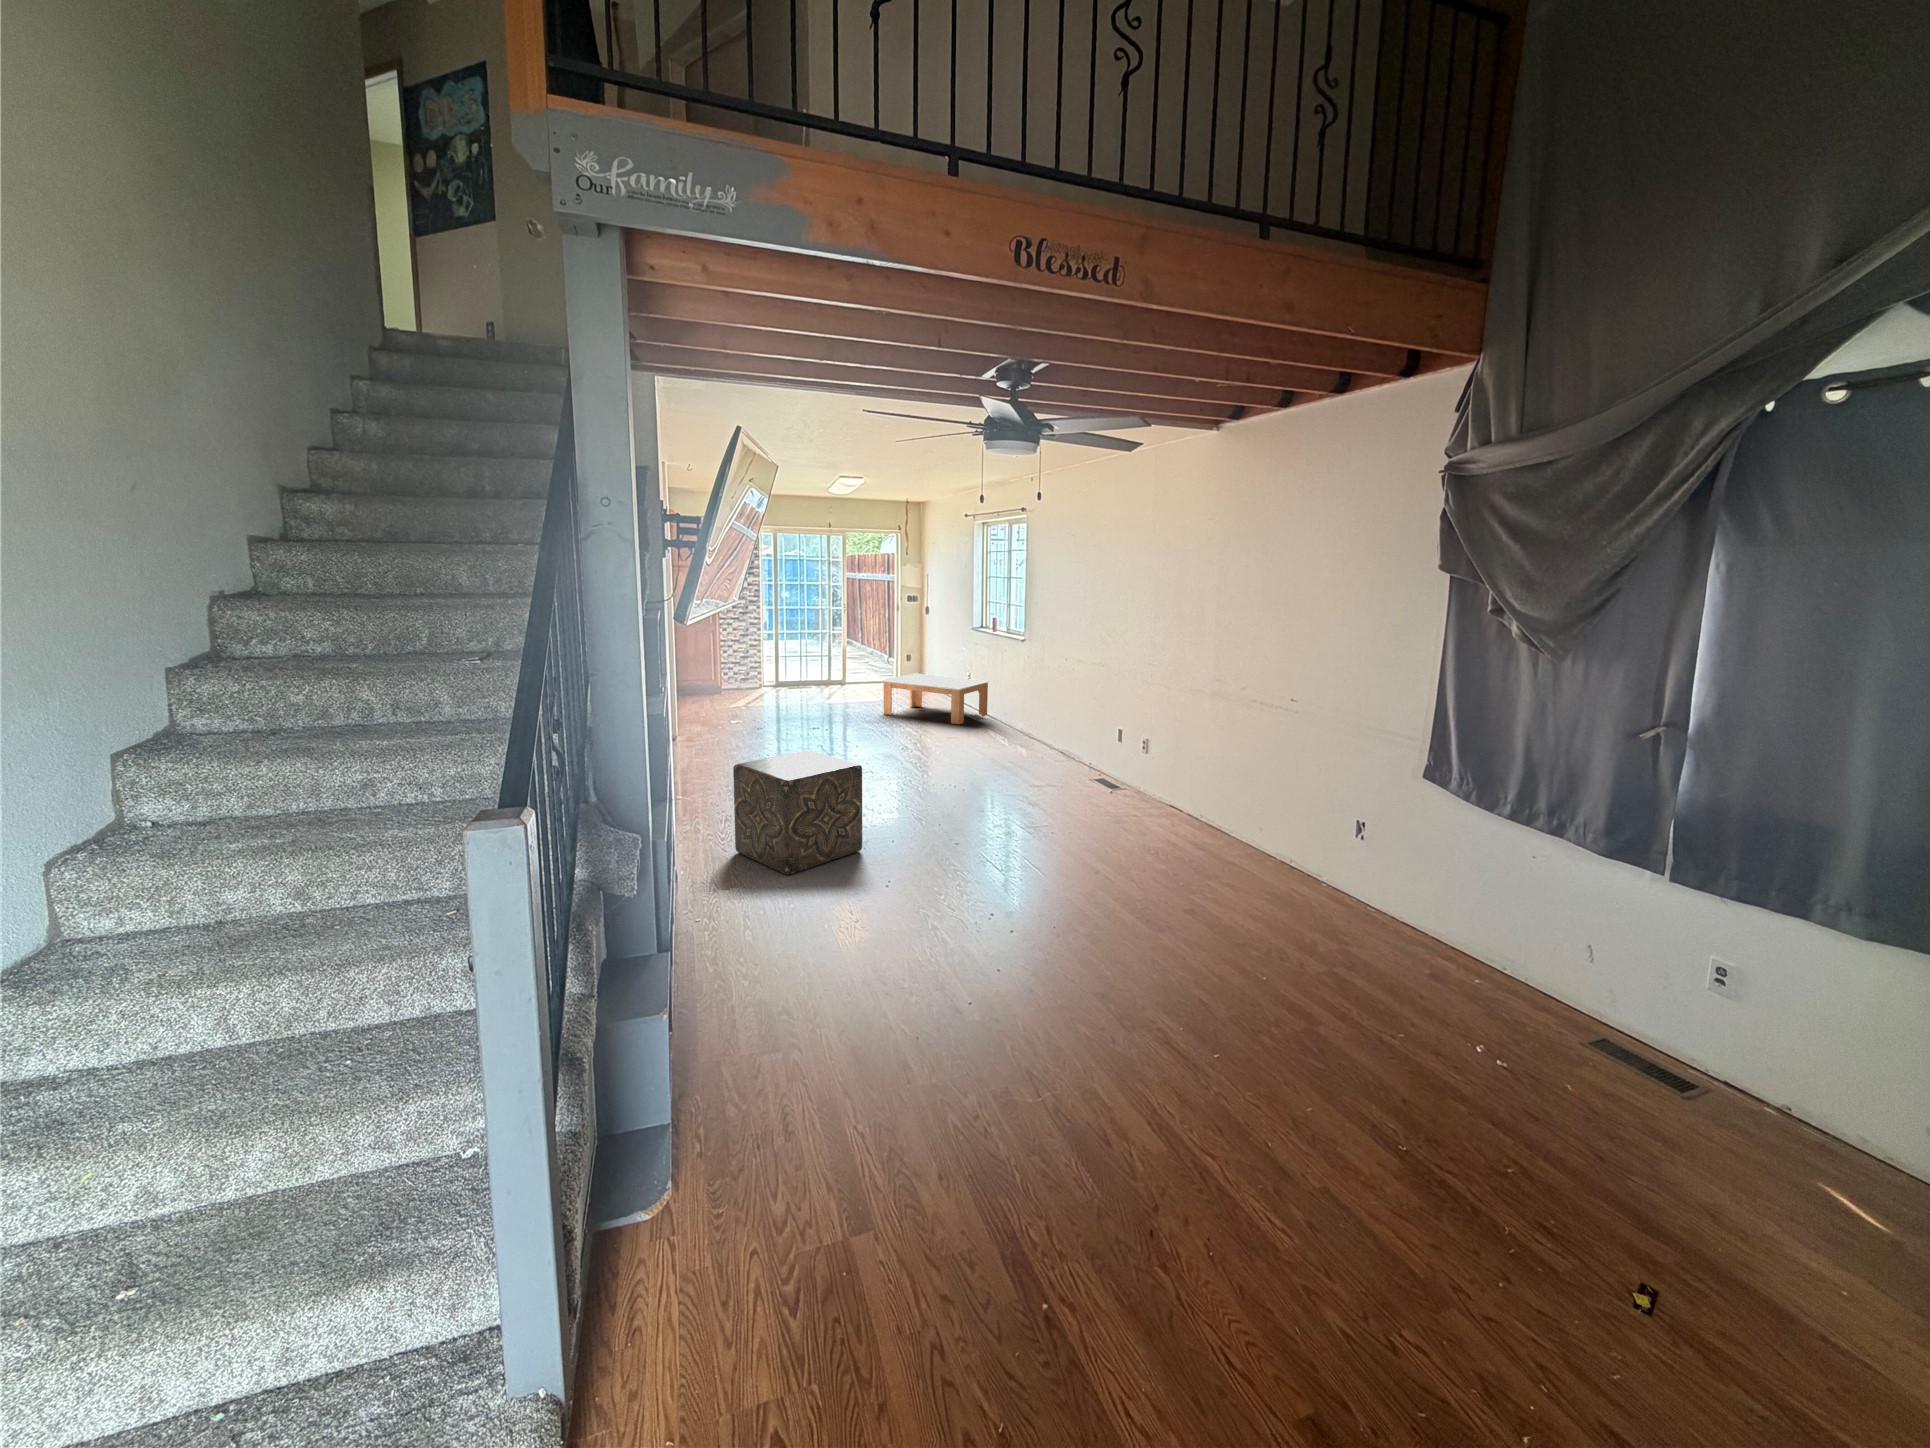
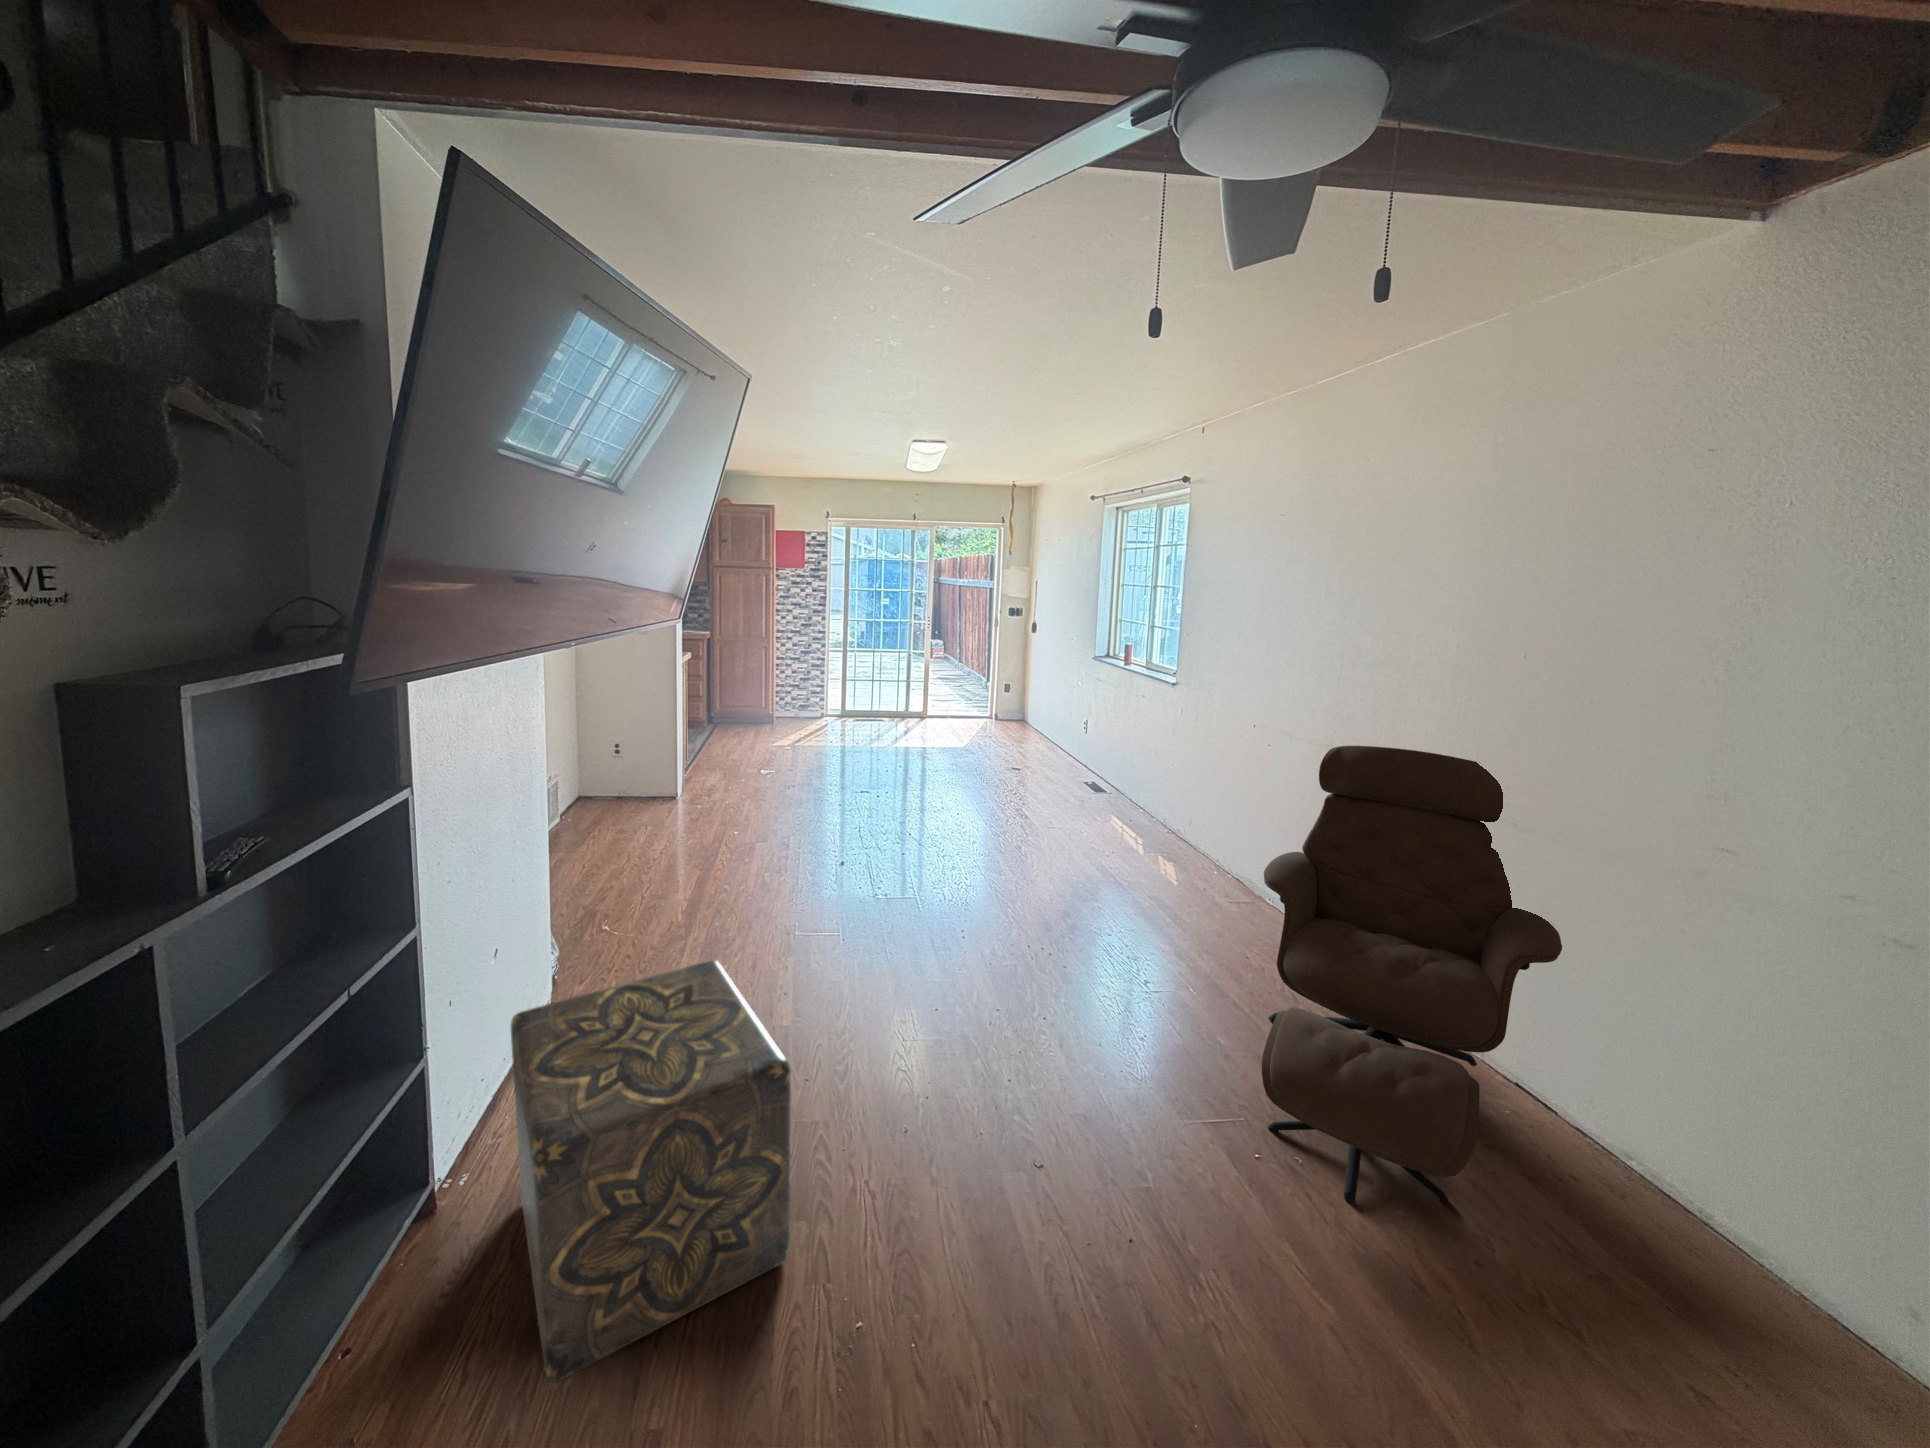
lounge chair: none [1047,654,1164,822] -> present [1262,746,1562,1204]
coffee table: present [883,673,988,724] -> none [961,717,1115,805]

